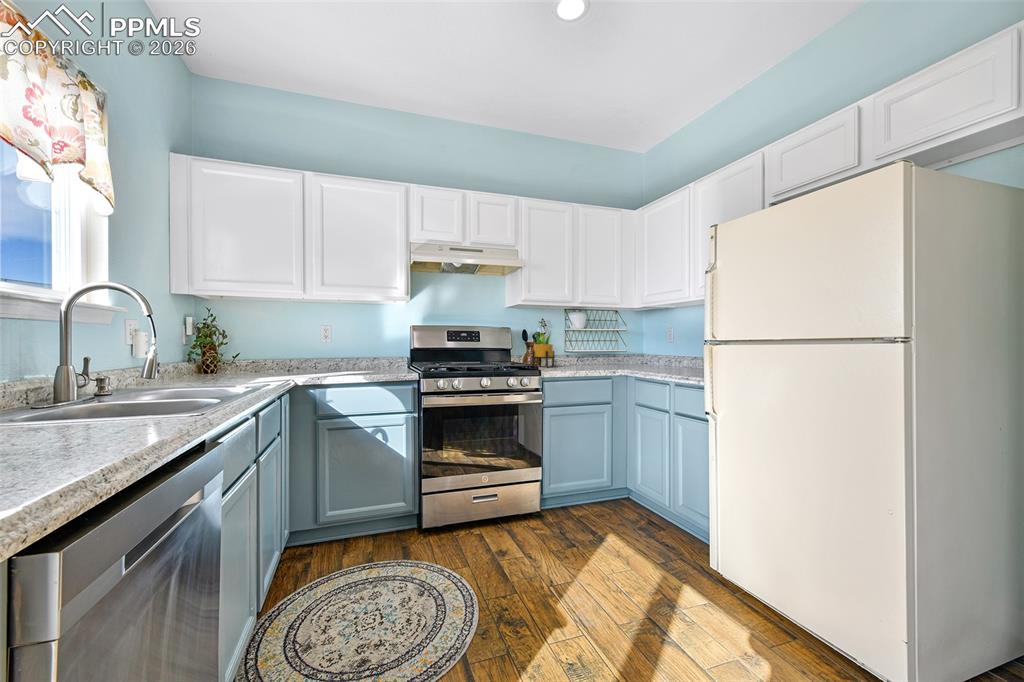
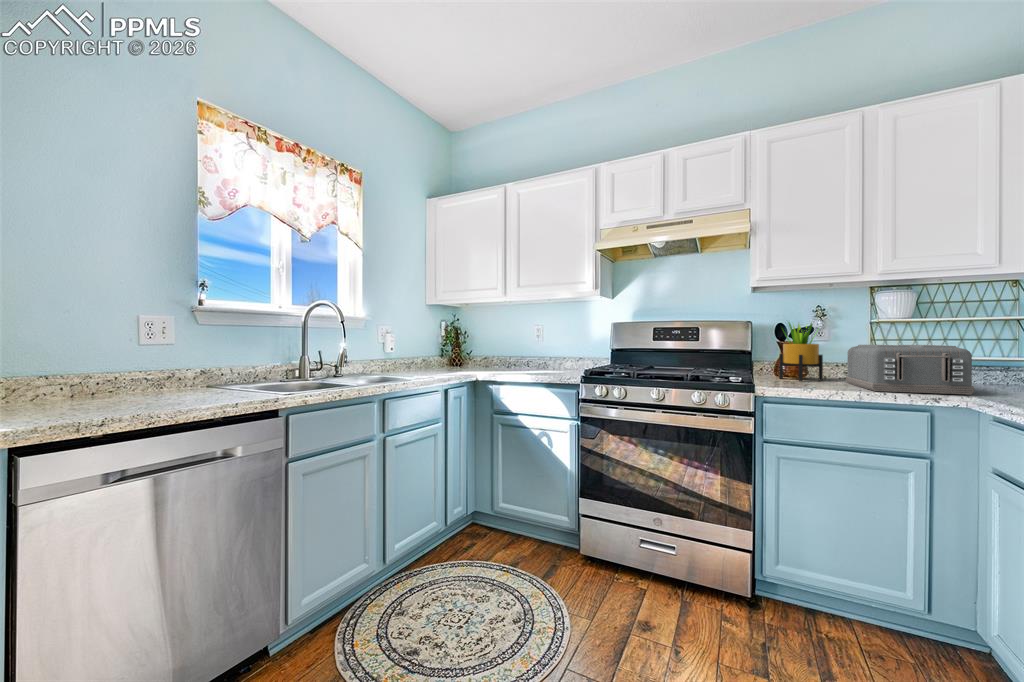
toaster: none [566,344,624,370] -> present [846,345,974,395]

